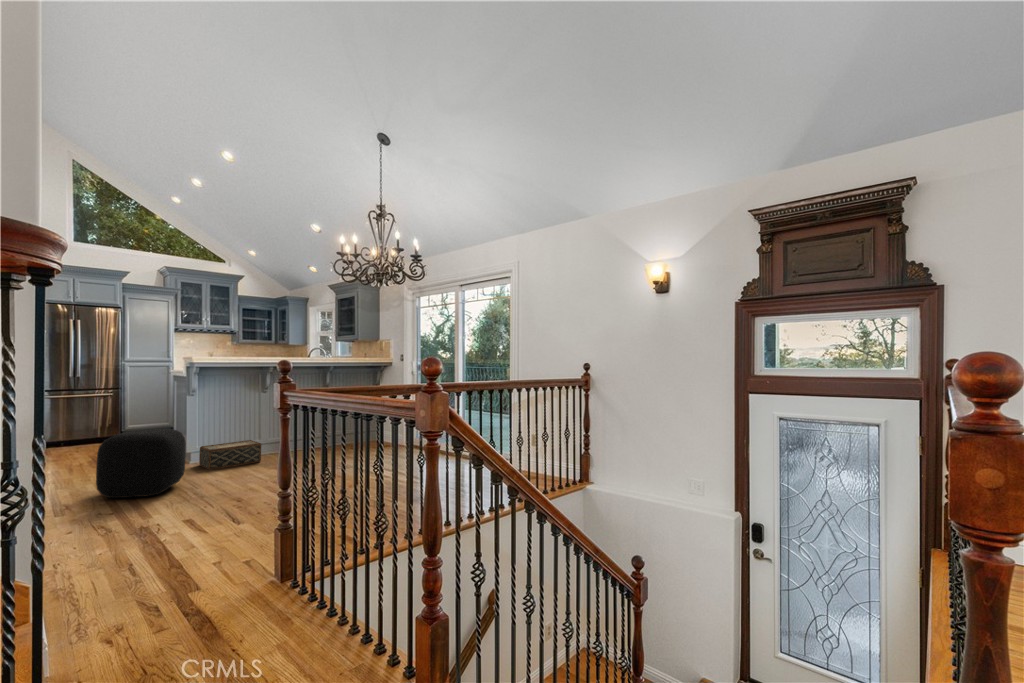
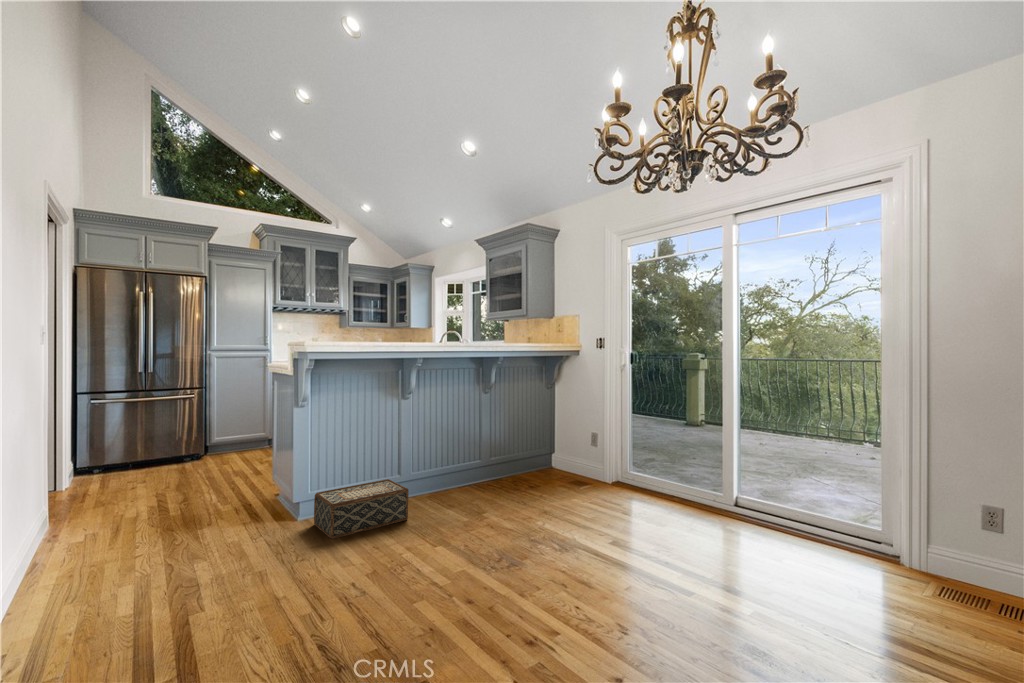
ottoman: present [96,429,186,498] -> none [126,481,298,640]

